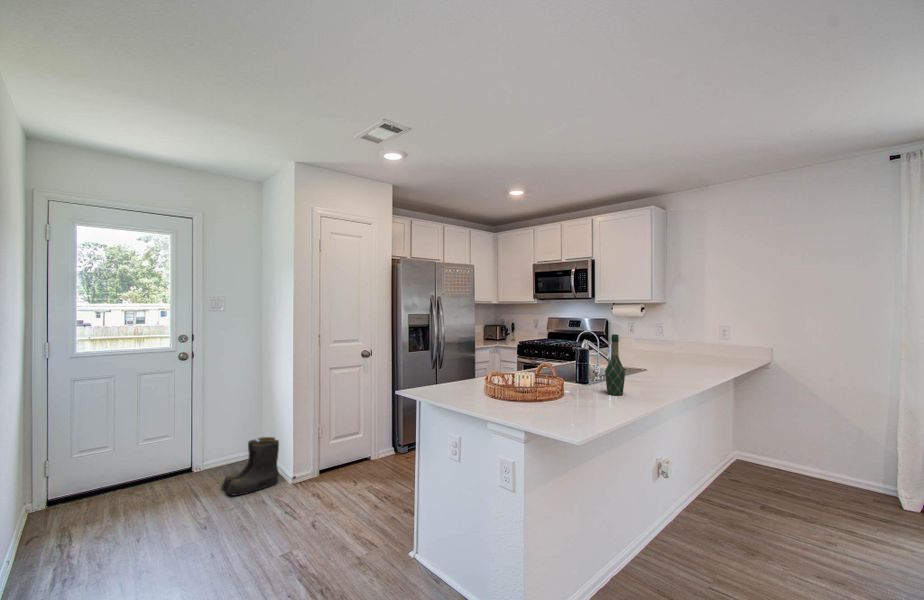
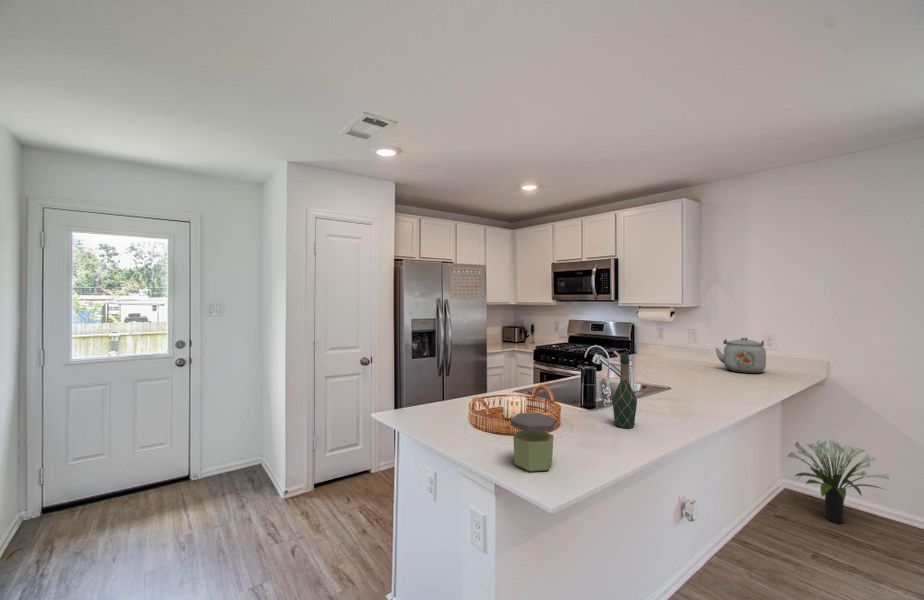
kettle: none [680,328,723,359] -> present [715,338,766,373]
jar: none [534,377,569,421] -> present [511,413,556,471]
potted plant: none [741,413,820,483] -> present [788,440,889,523]
boots: present [222,437,279,495] -> none [213,447,273,509]

